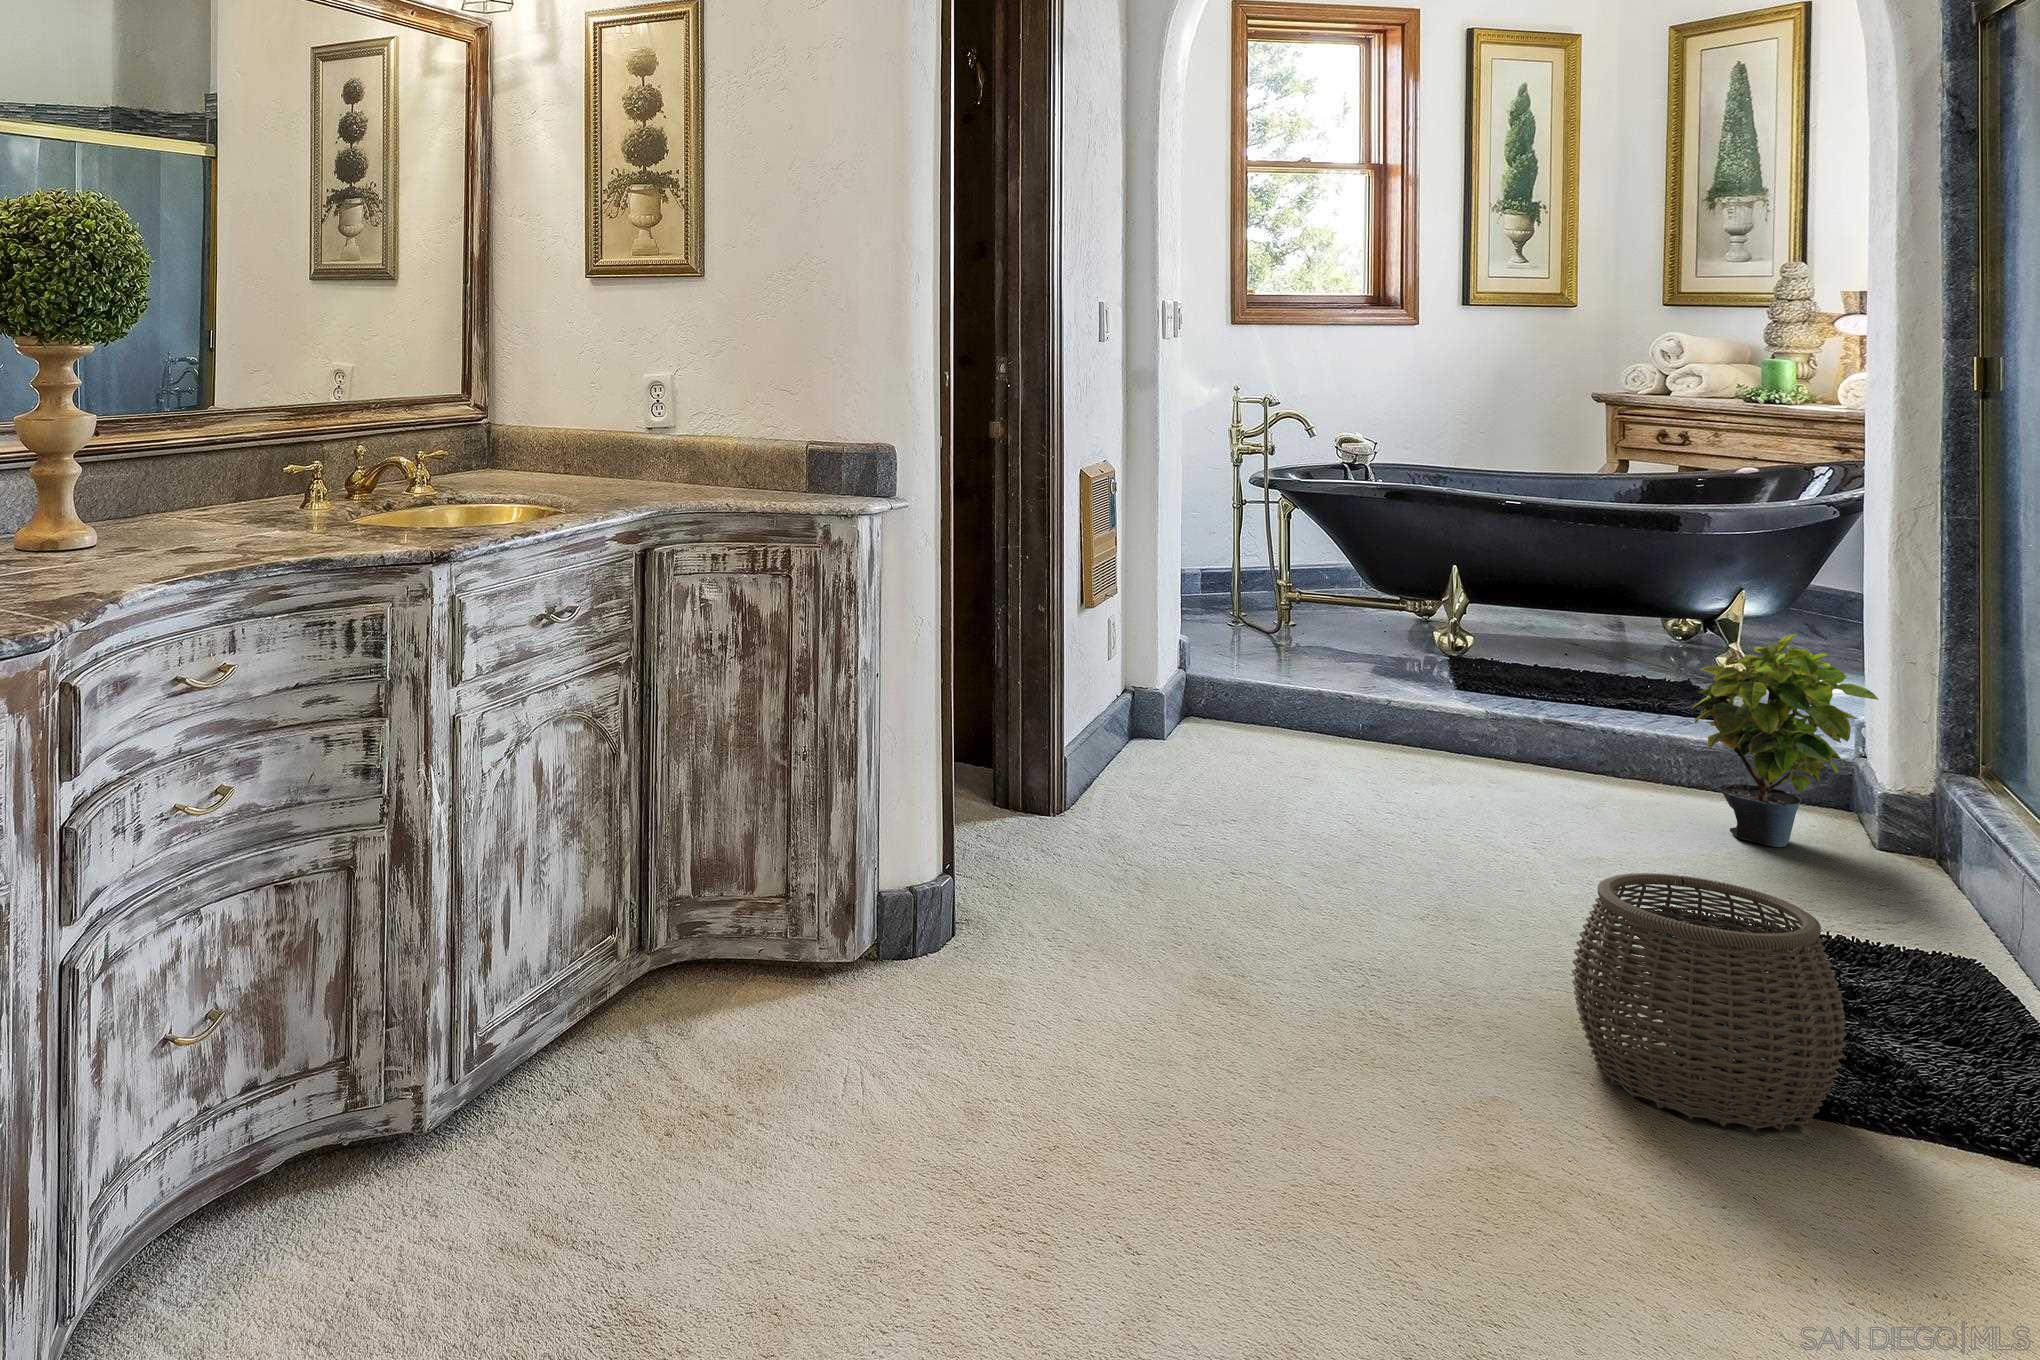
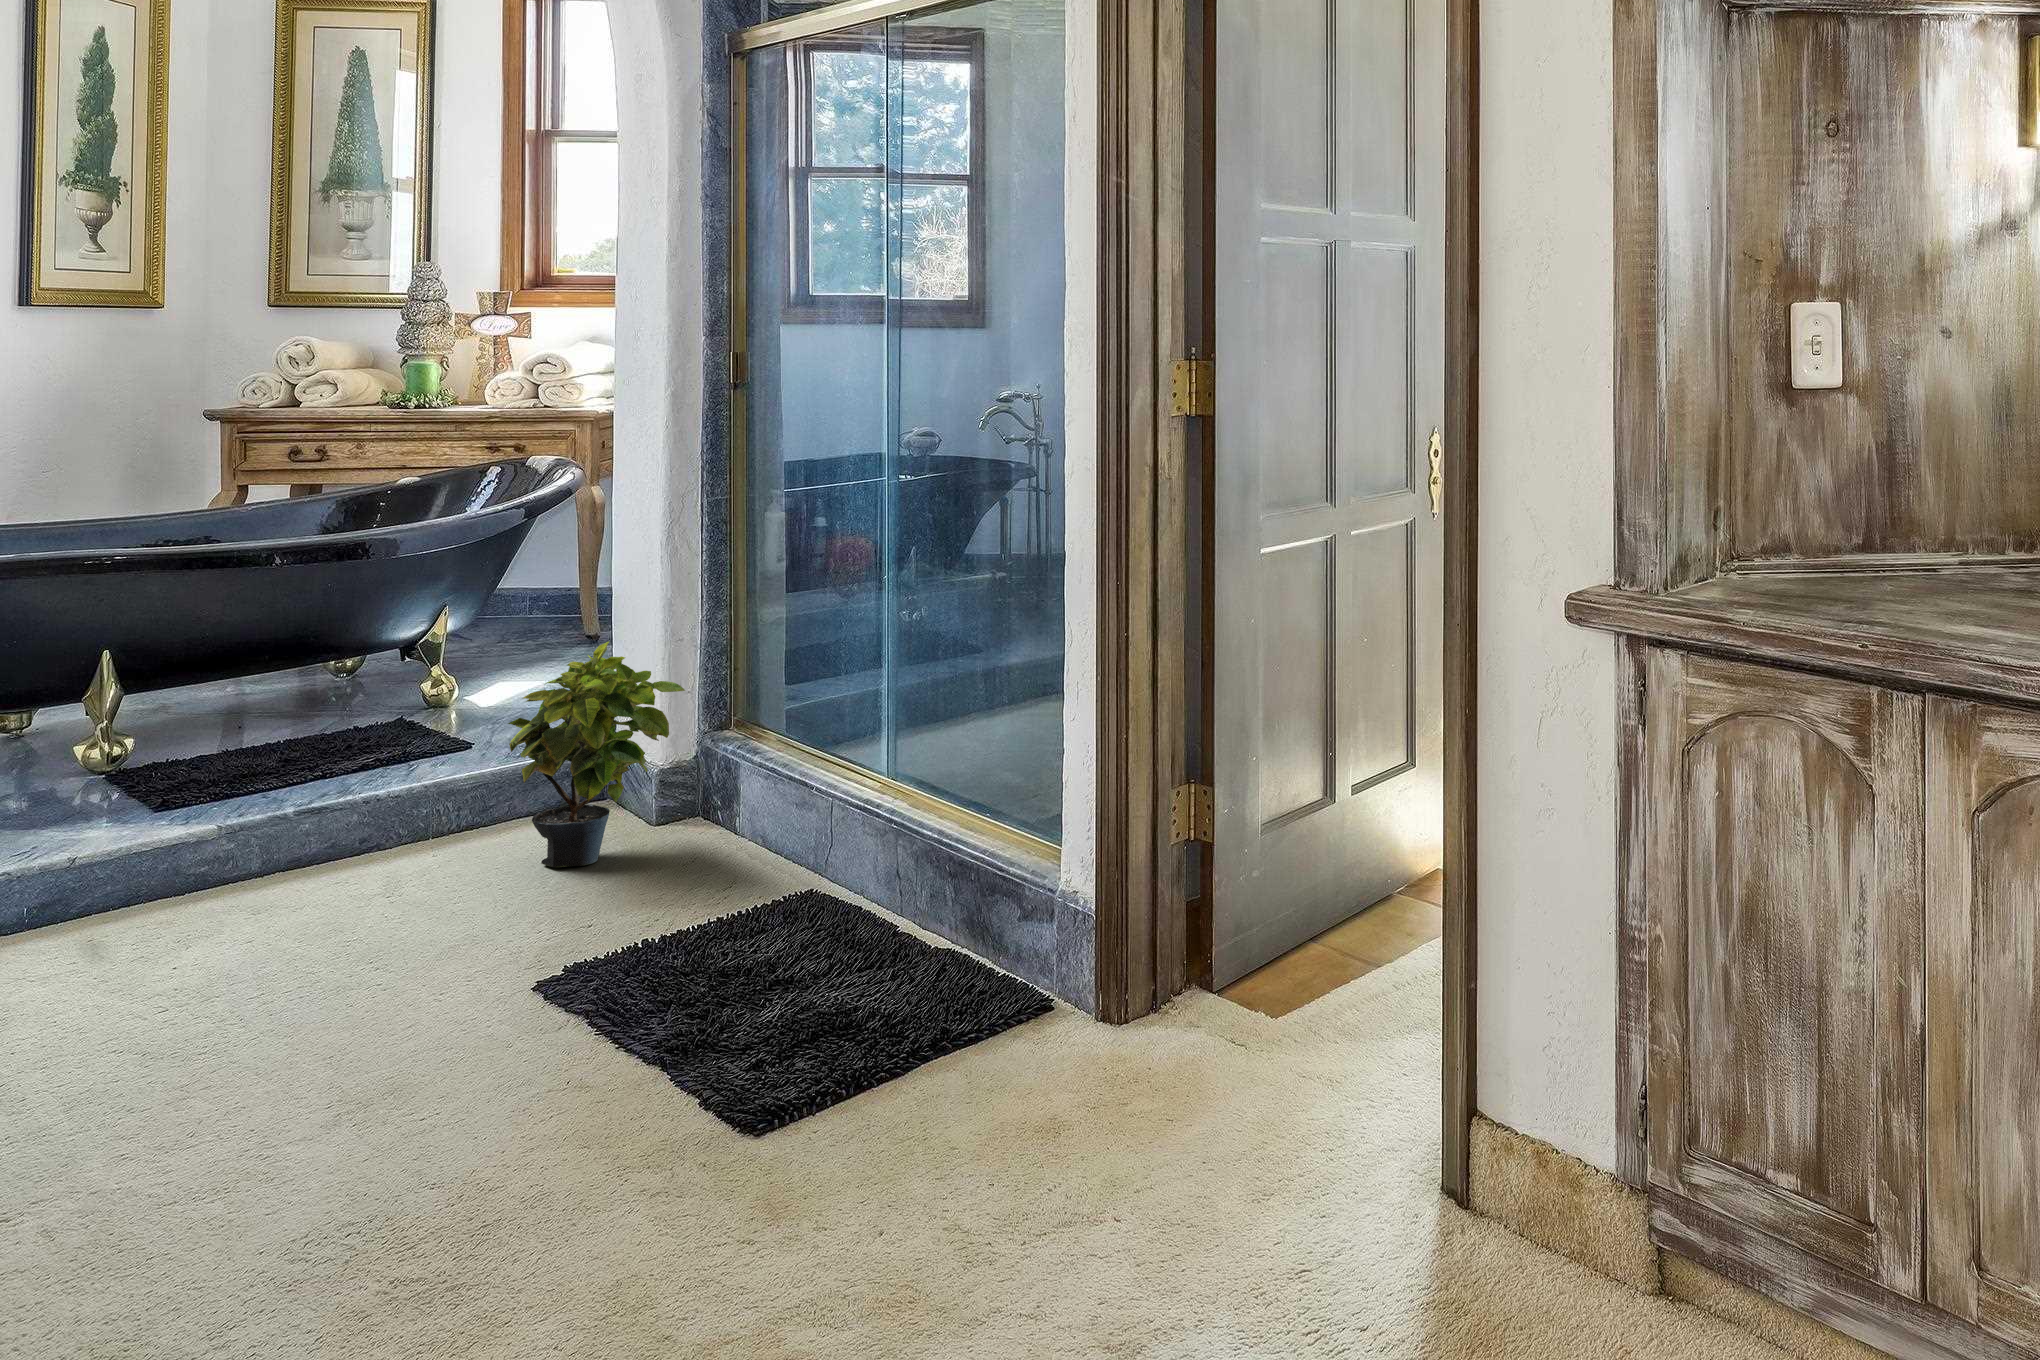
woven basket: present [1572,873,1846,1131] -> none [627,906,888,1182]

